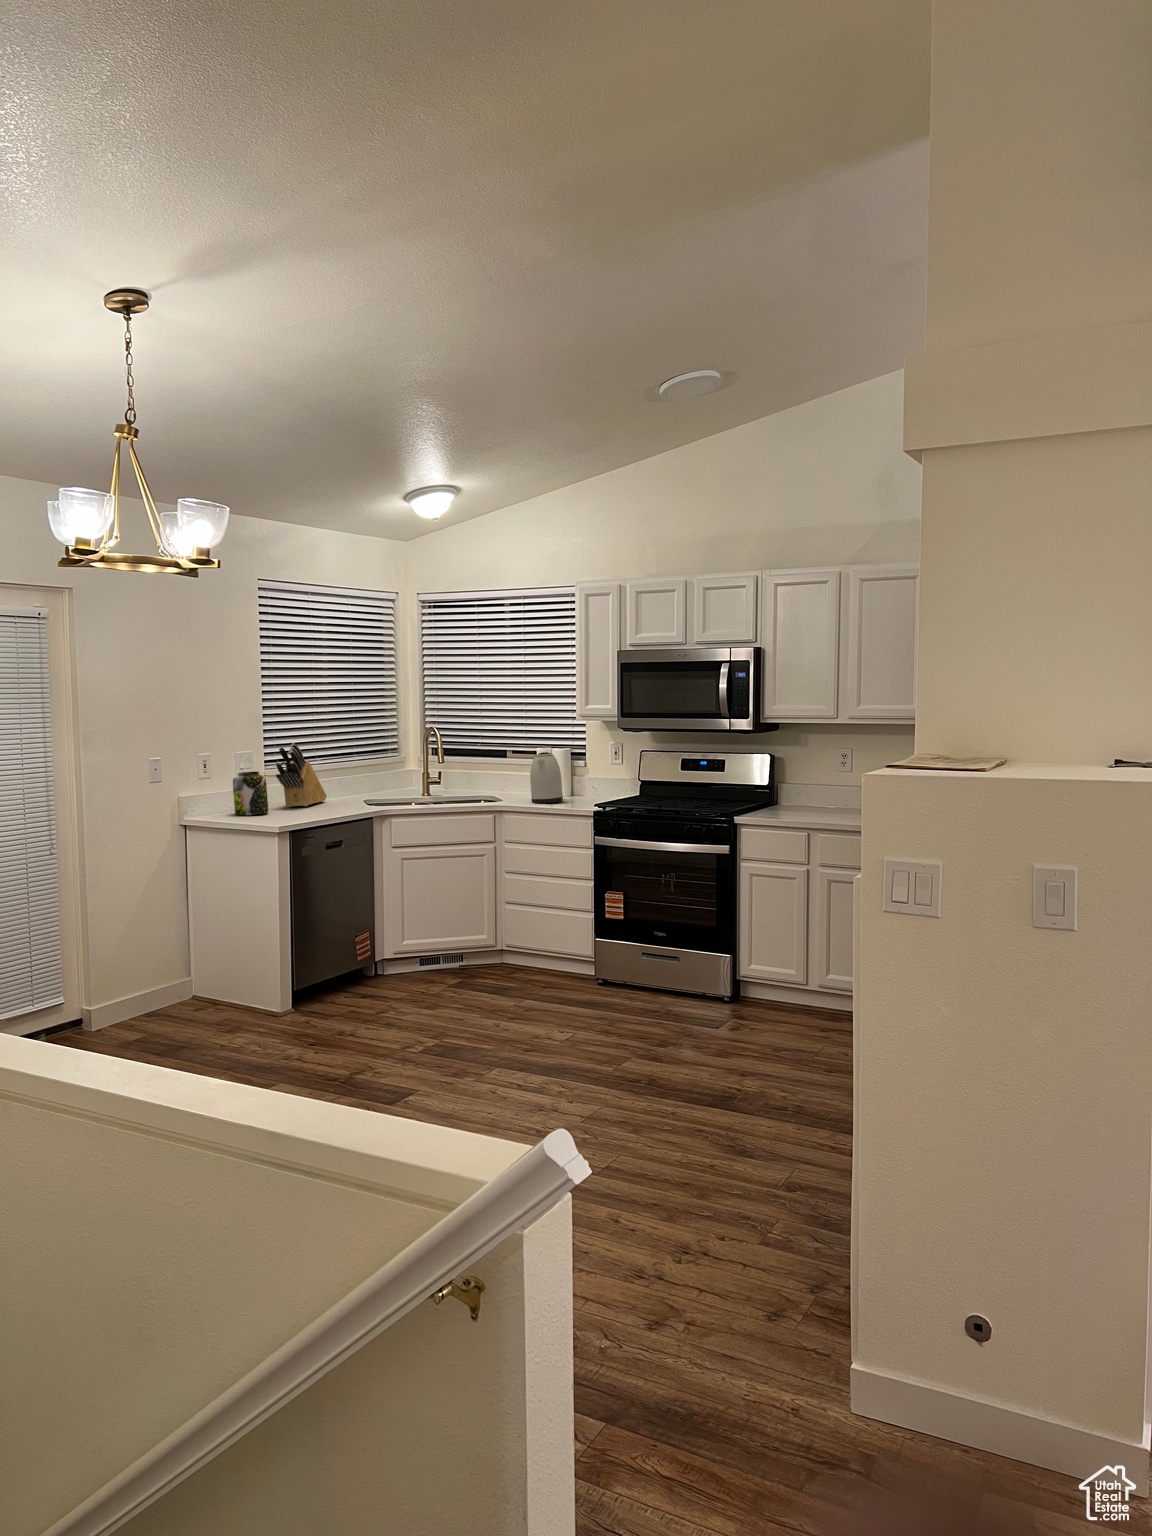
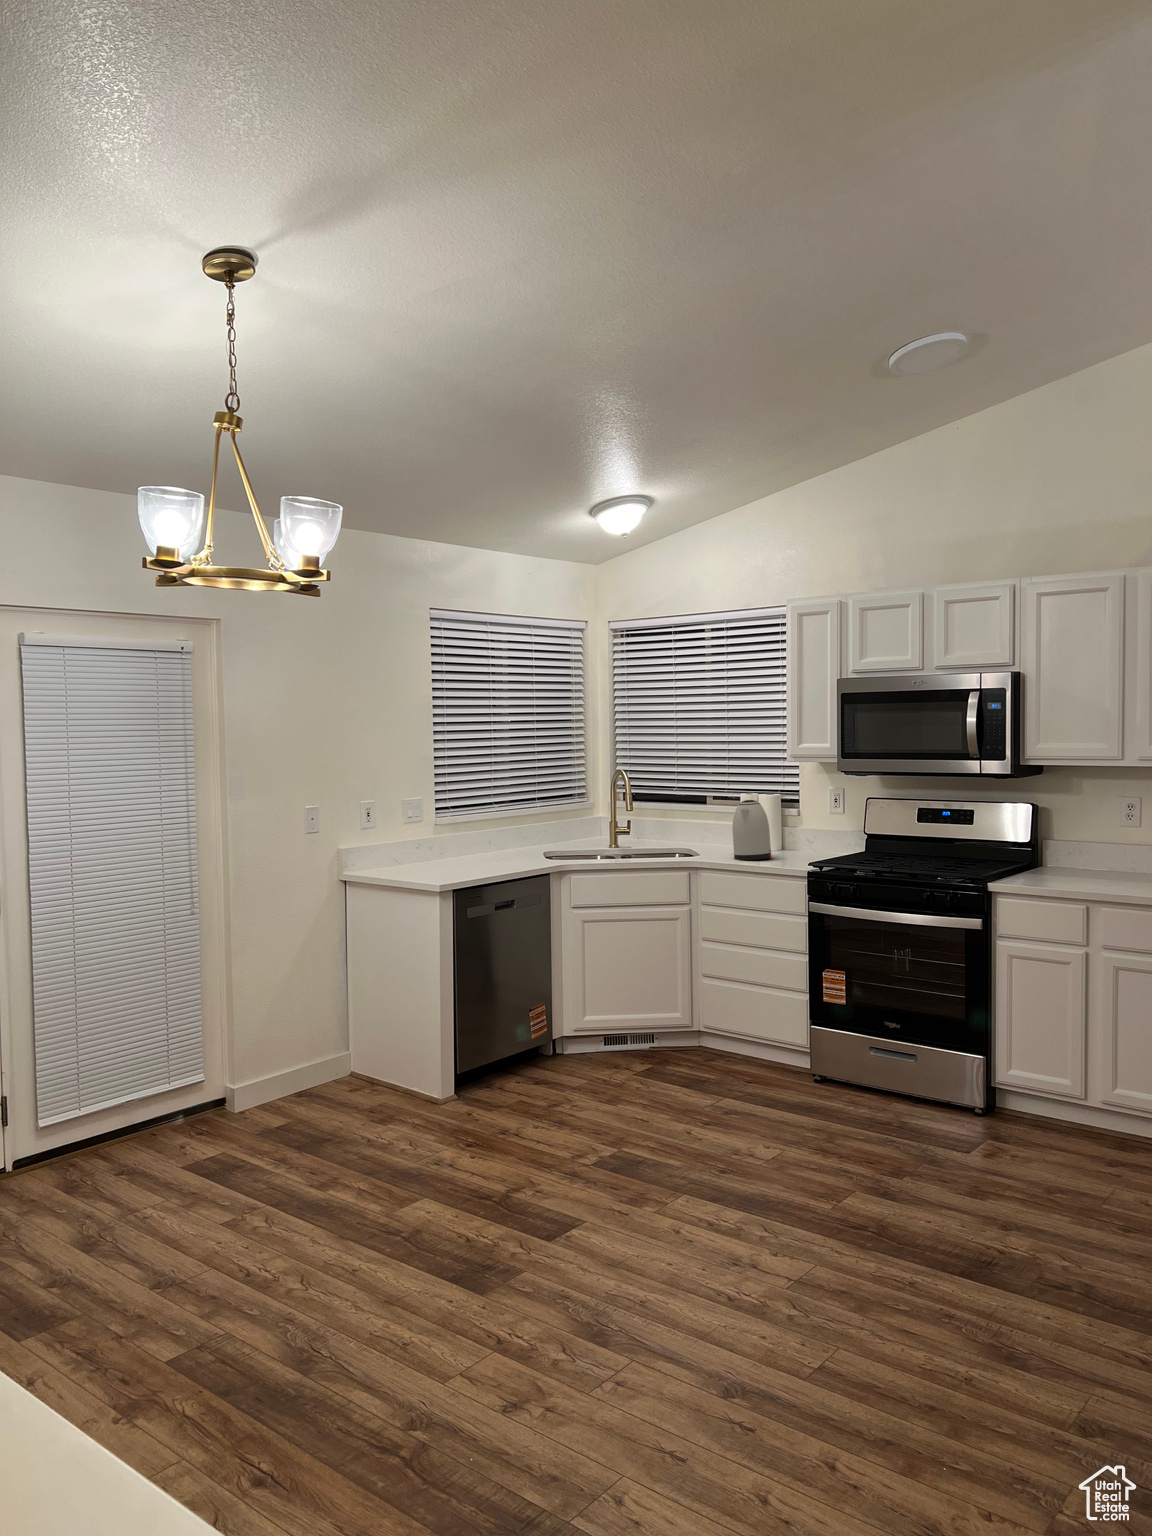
knife block: present [275,743,327,807] -> none [443,789,502,861]
jar: present [233,771,269,815] -> none [396,821,434,870]

